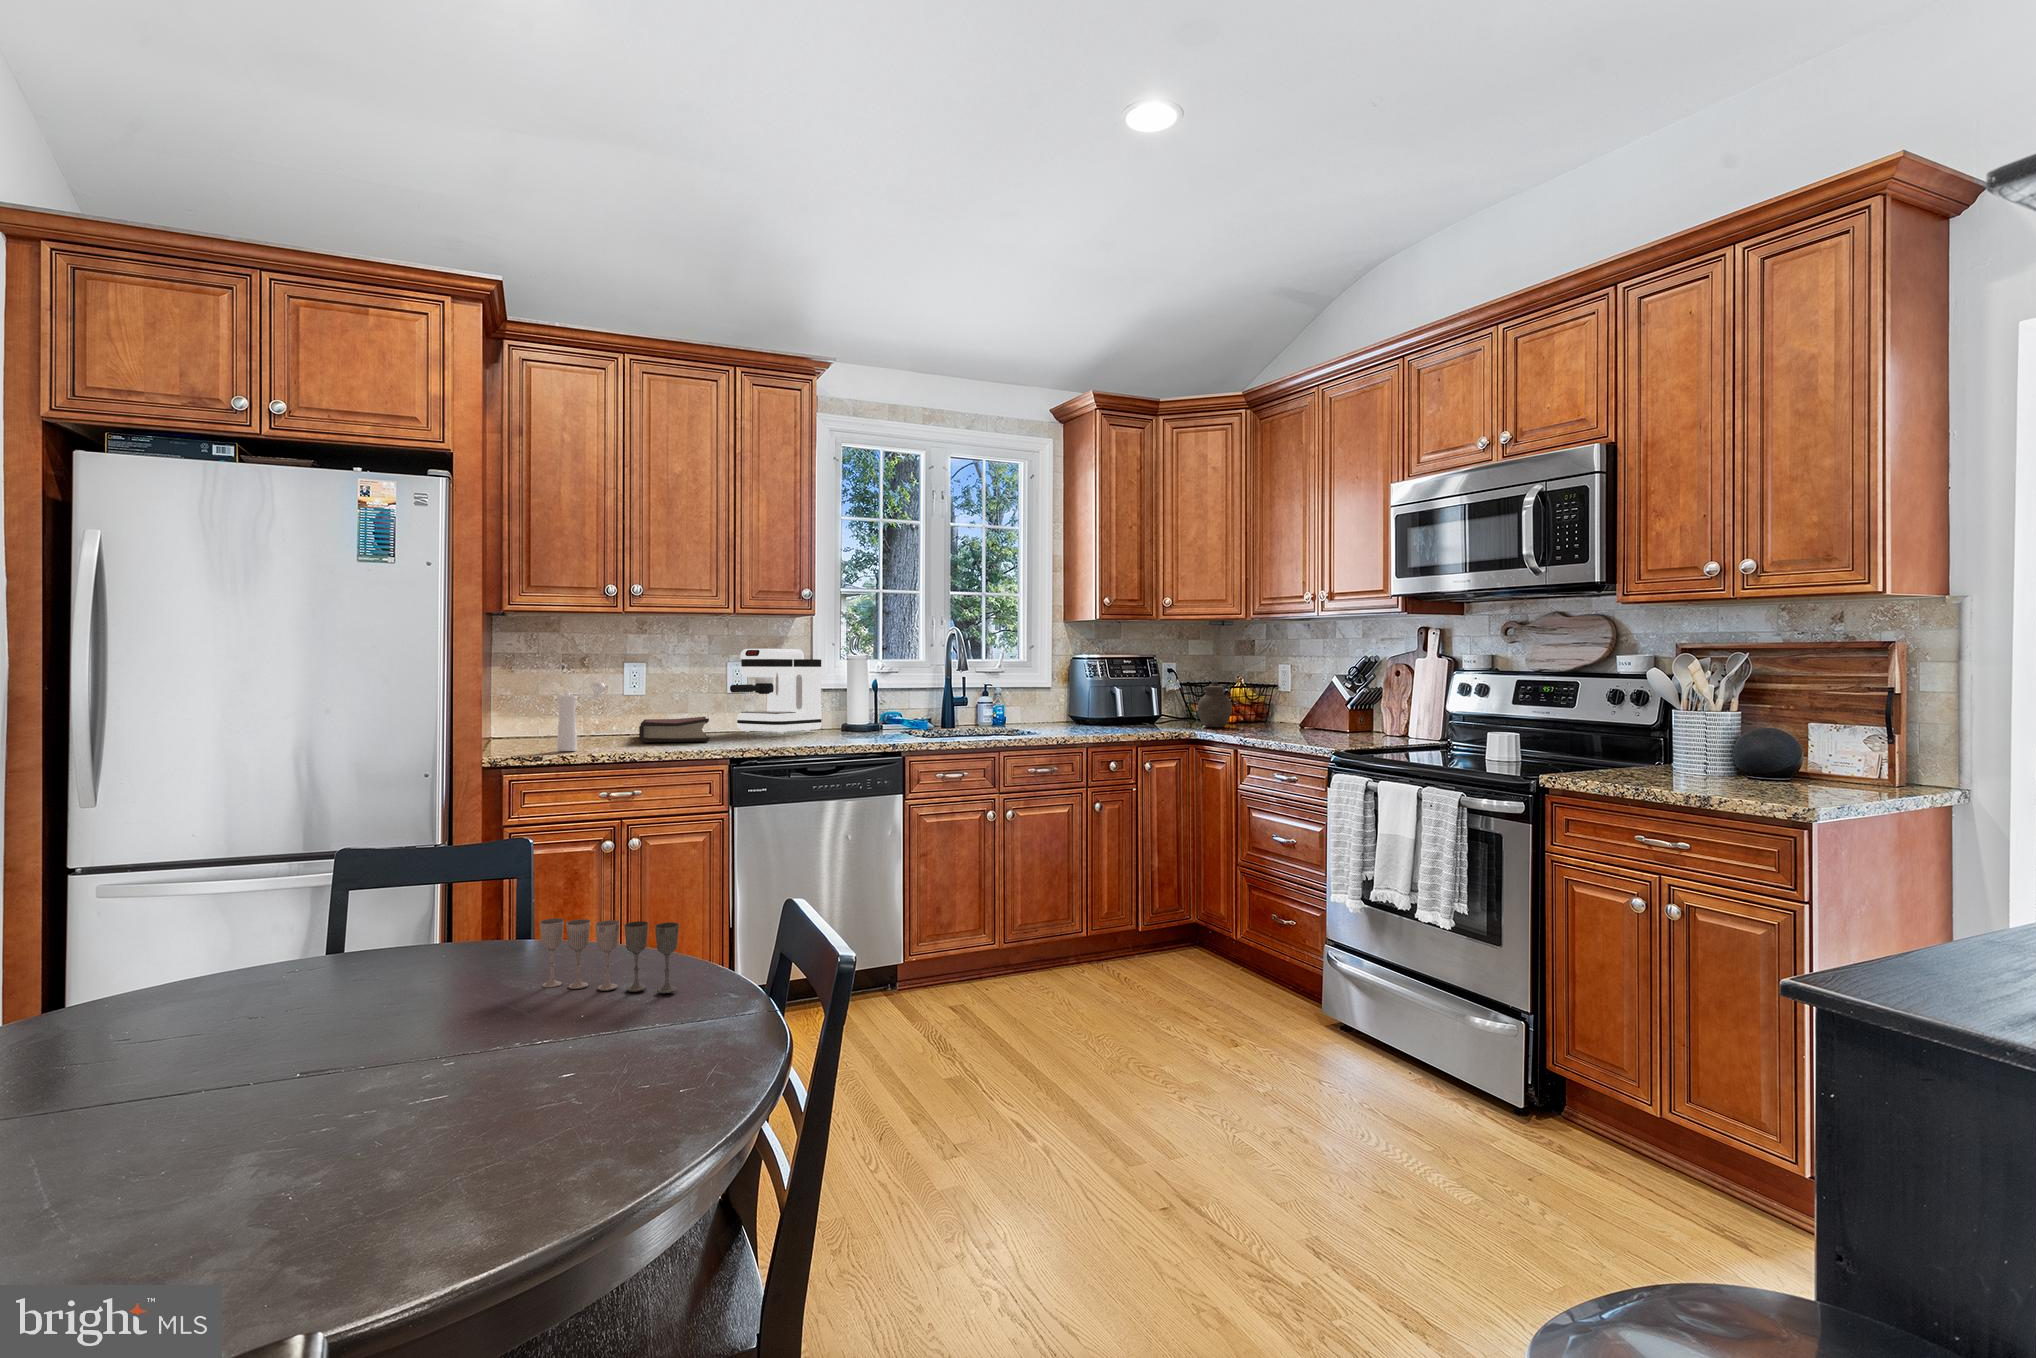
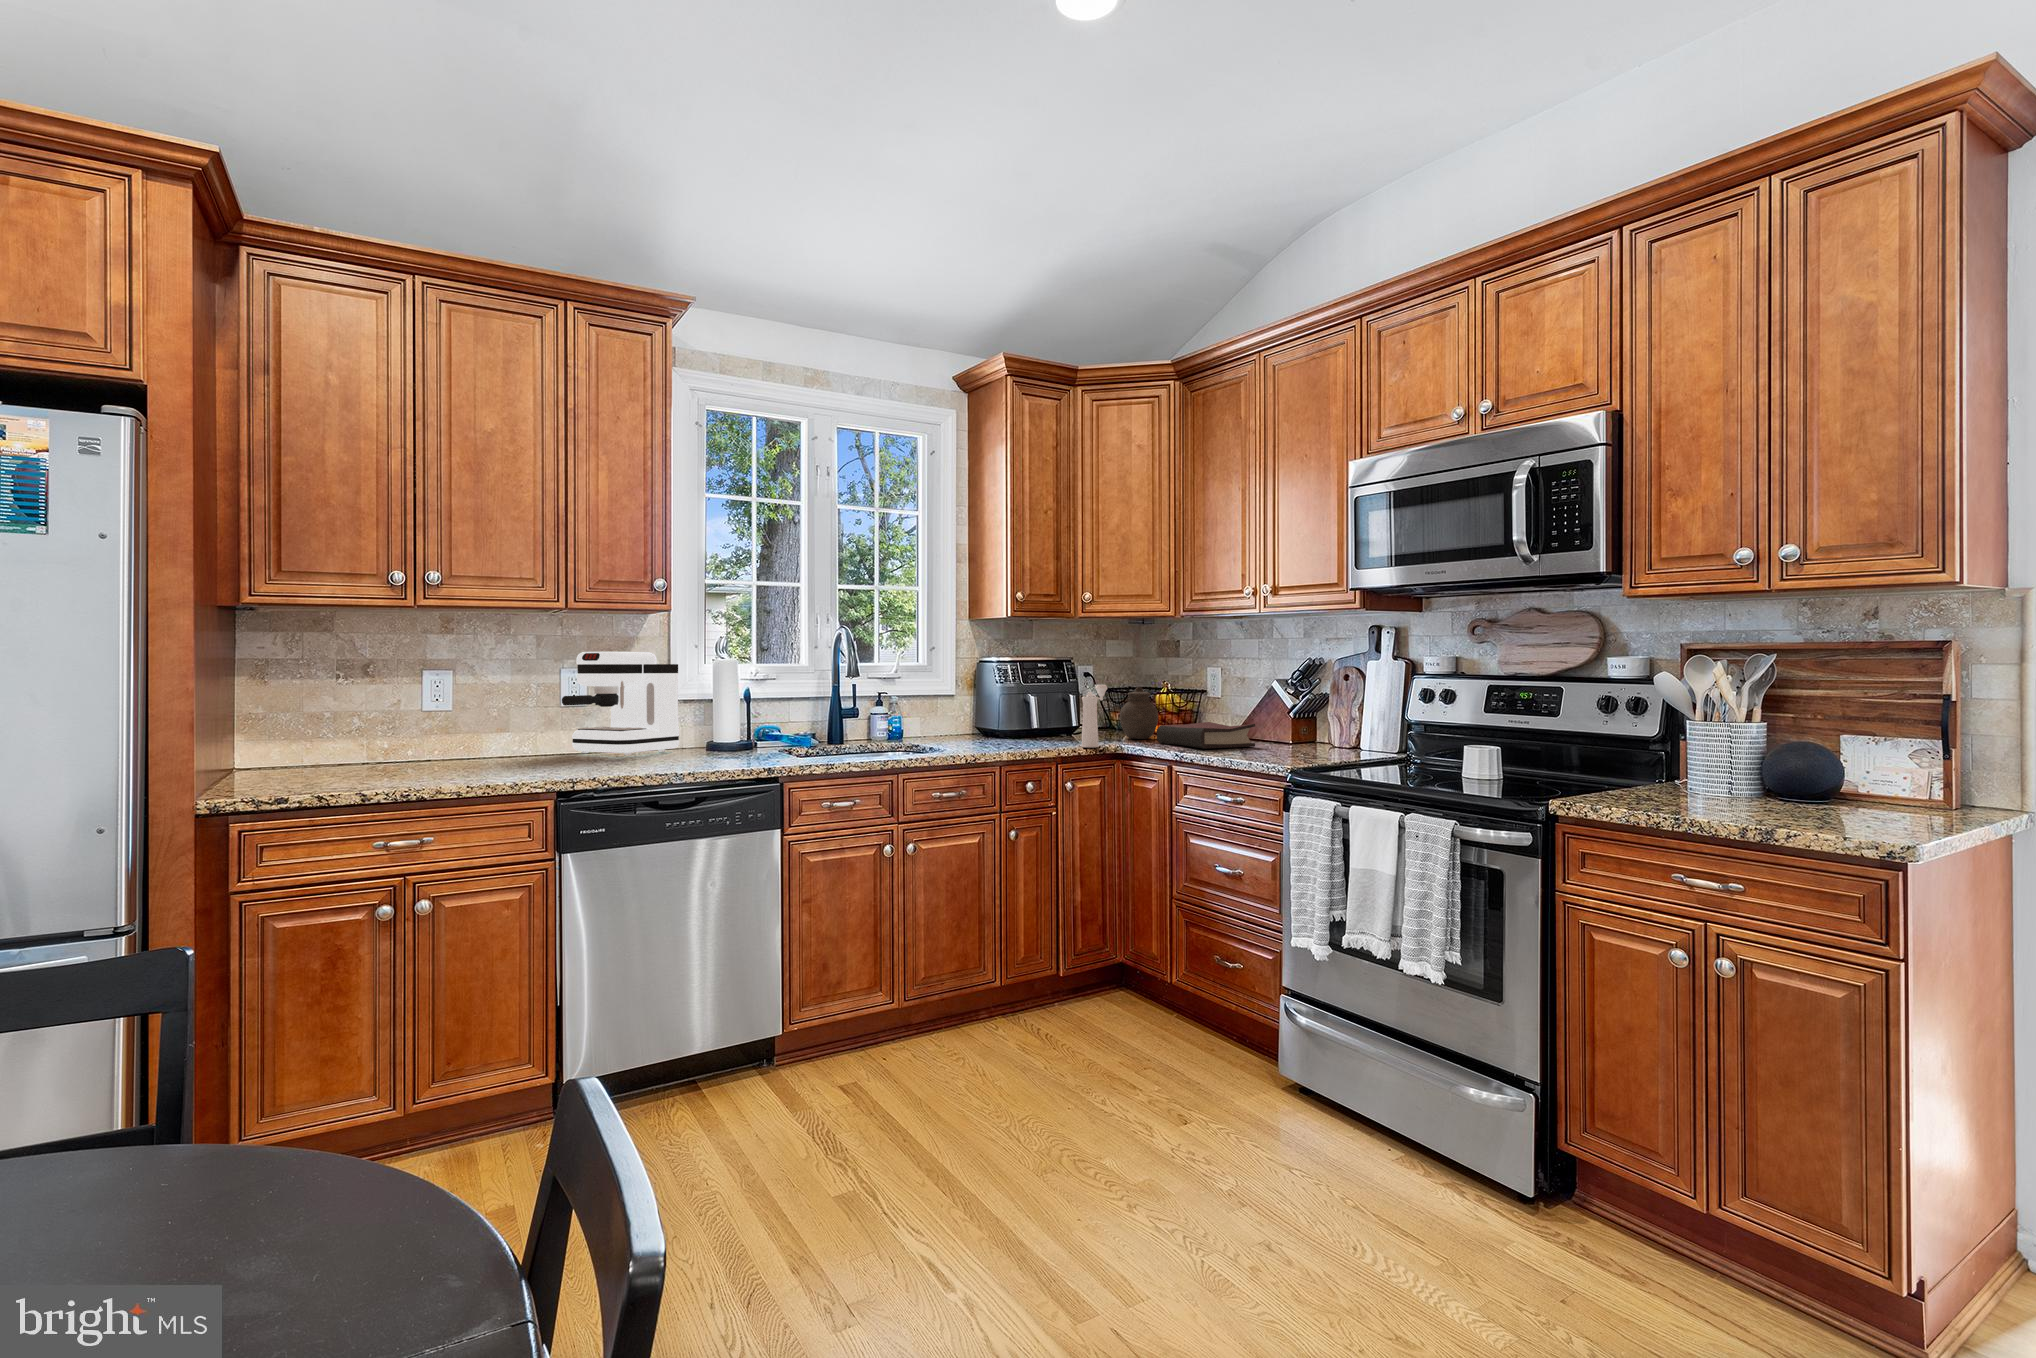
pepper mill: present [557,683,605,751] -> present [1082,685,1108,748]
hardback book: present [639,717,709,742] -> present [1157,722,1255,749]
wine glass: present [540,918,679,993] -> none [121,1122,377,1252]

